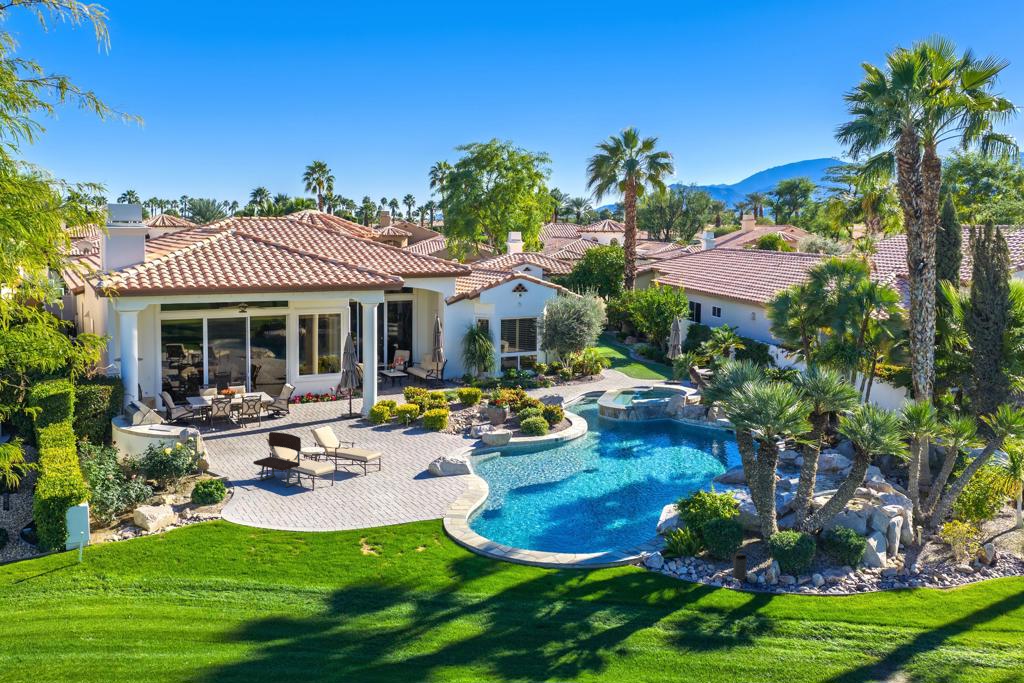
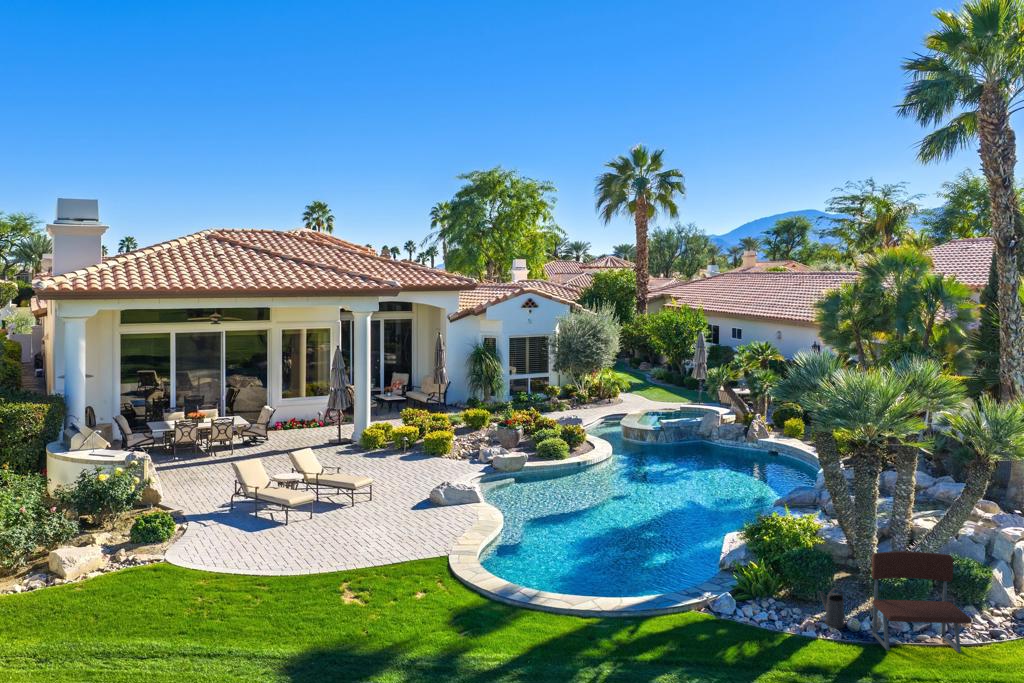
bench: present [253,432,301,487] -> present [871,551,972,653]

